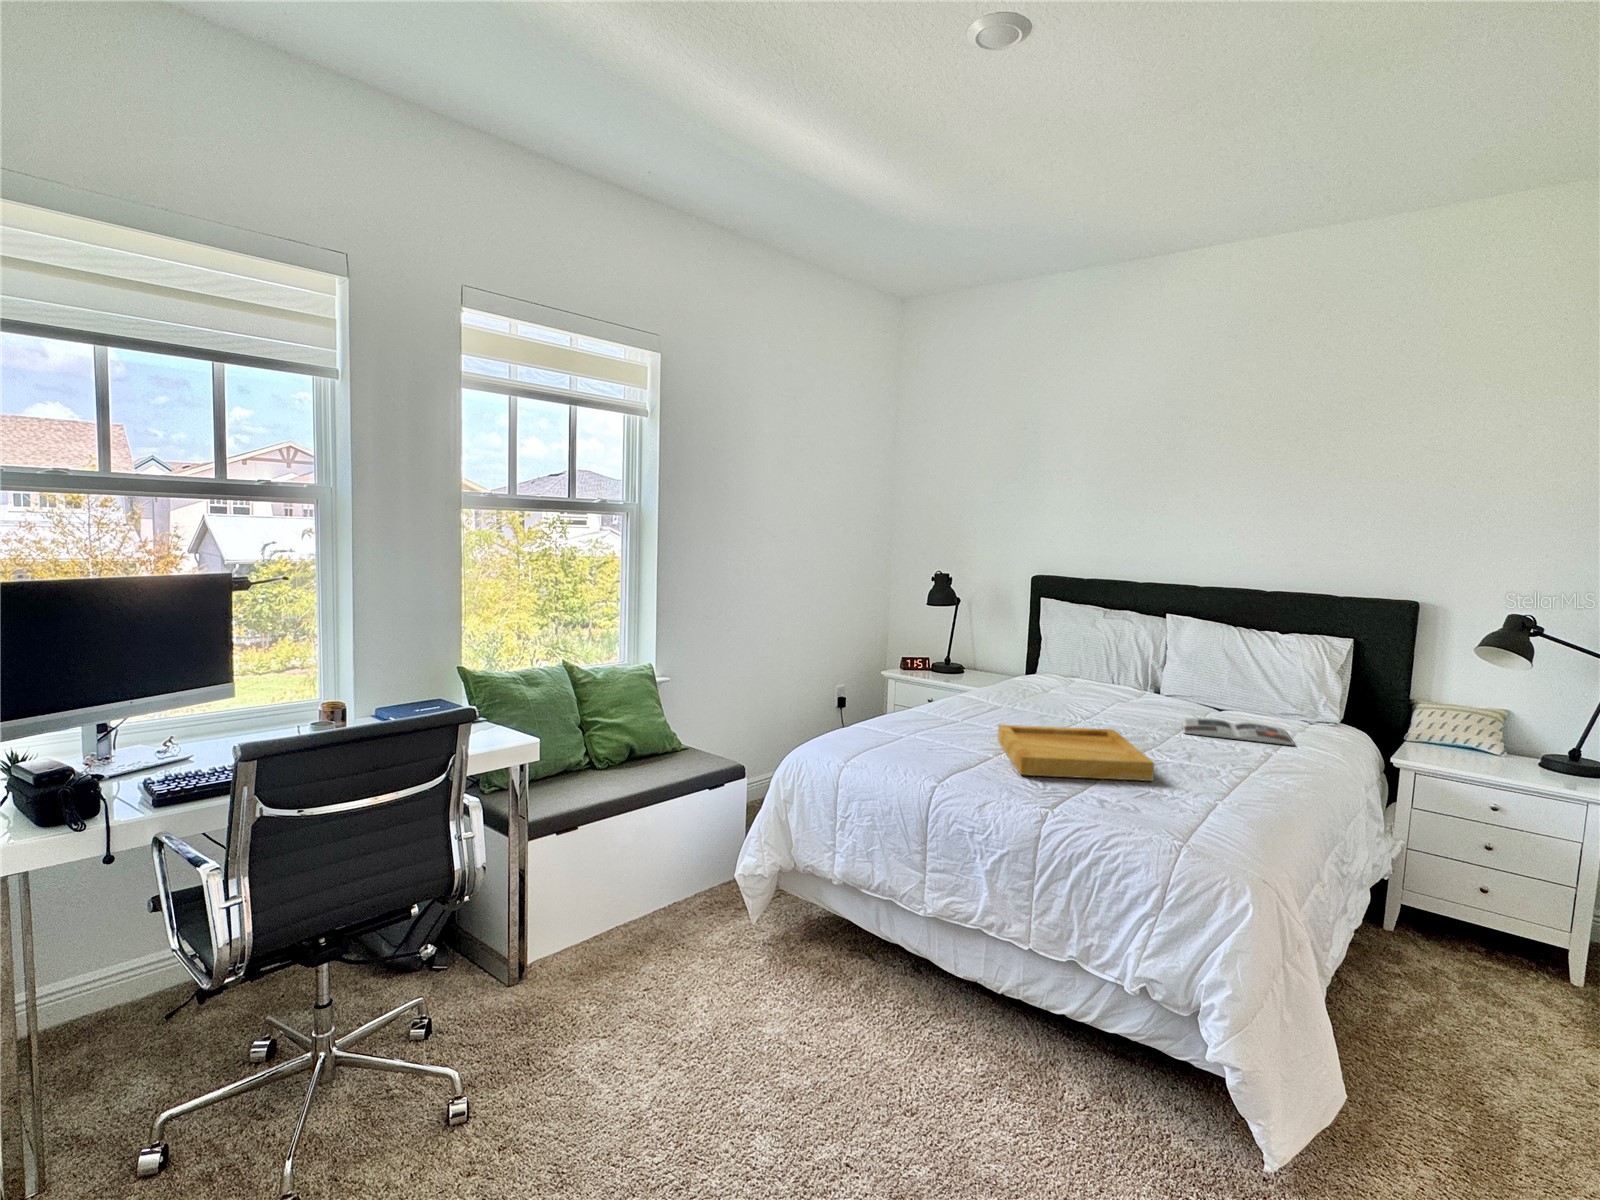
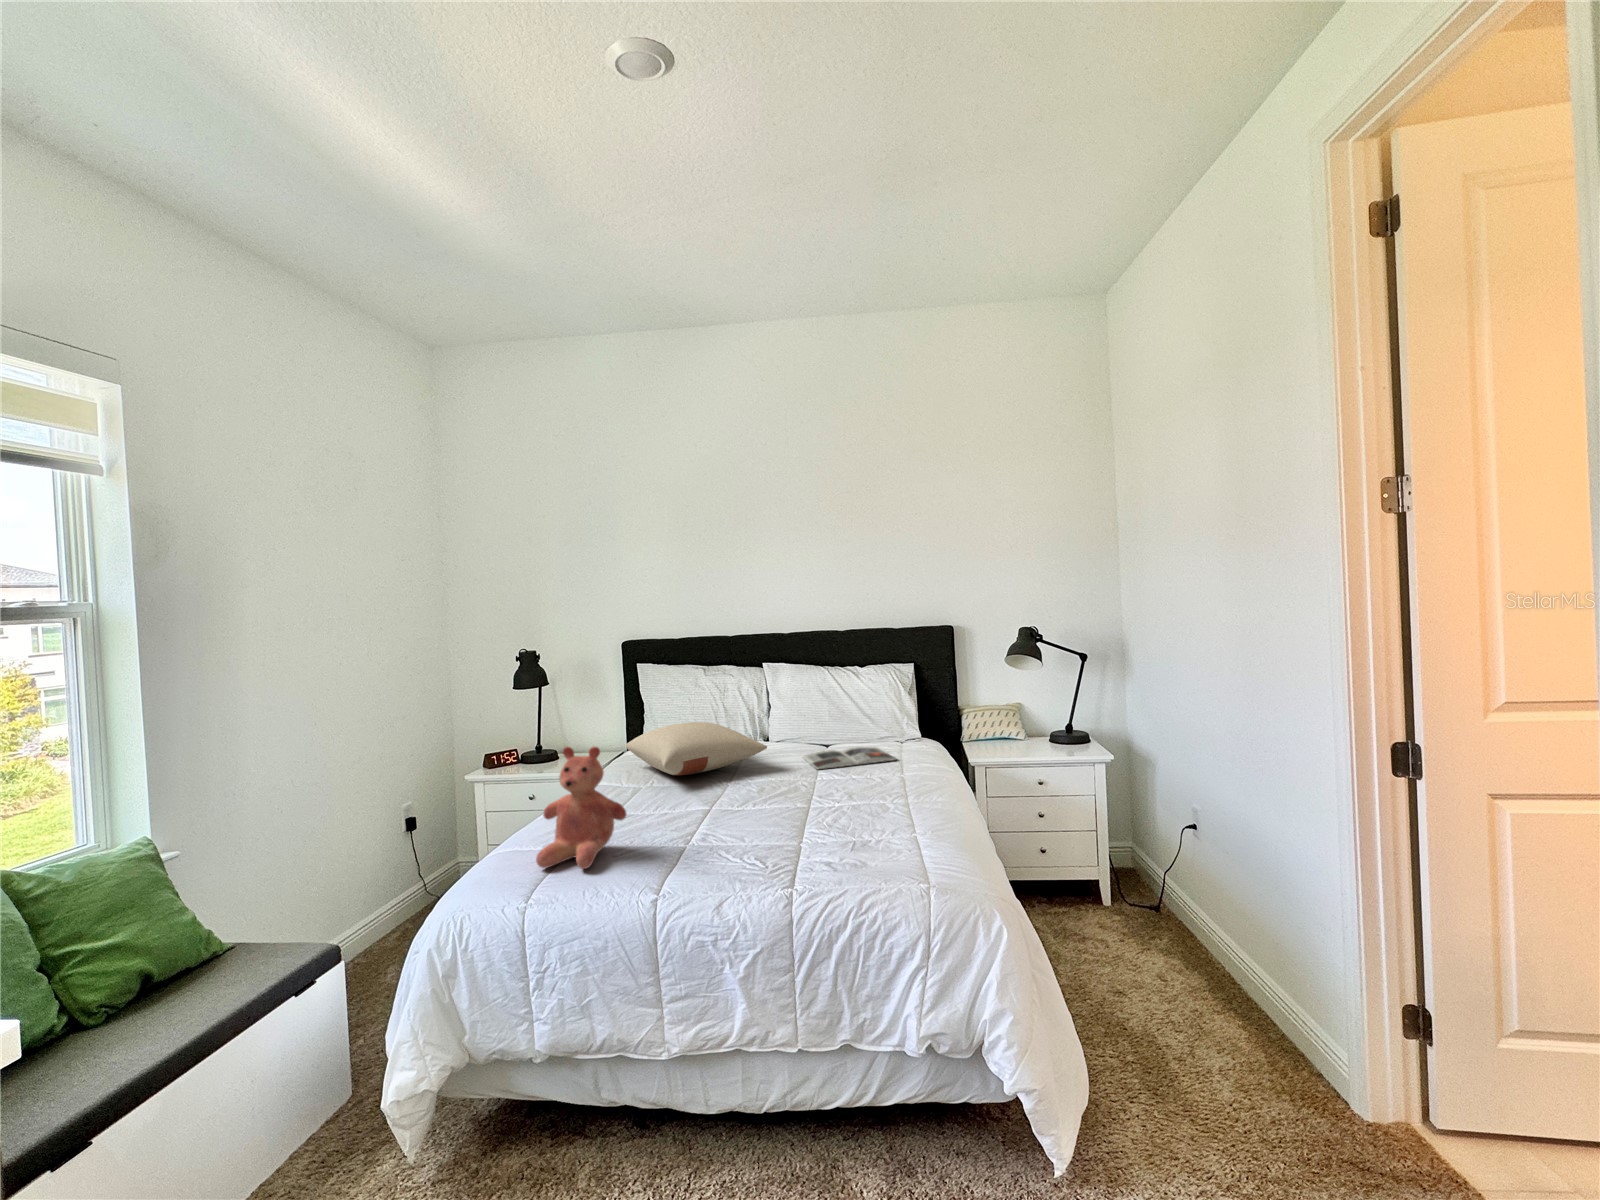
teddy bear: none [862,650,940,752] -> present [536,747,626,869]
pillow: none [995,657,1131,709] -> present [626,722,767,775]
tray: present [998,725,1154,781] -> none [674,782,843,855]

